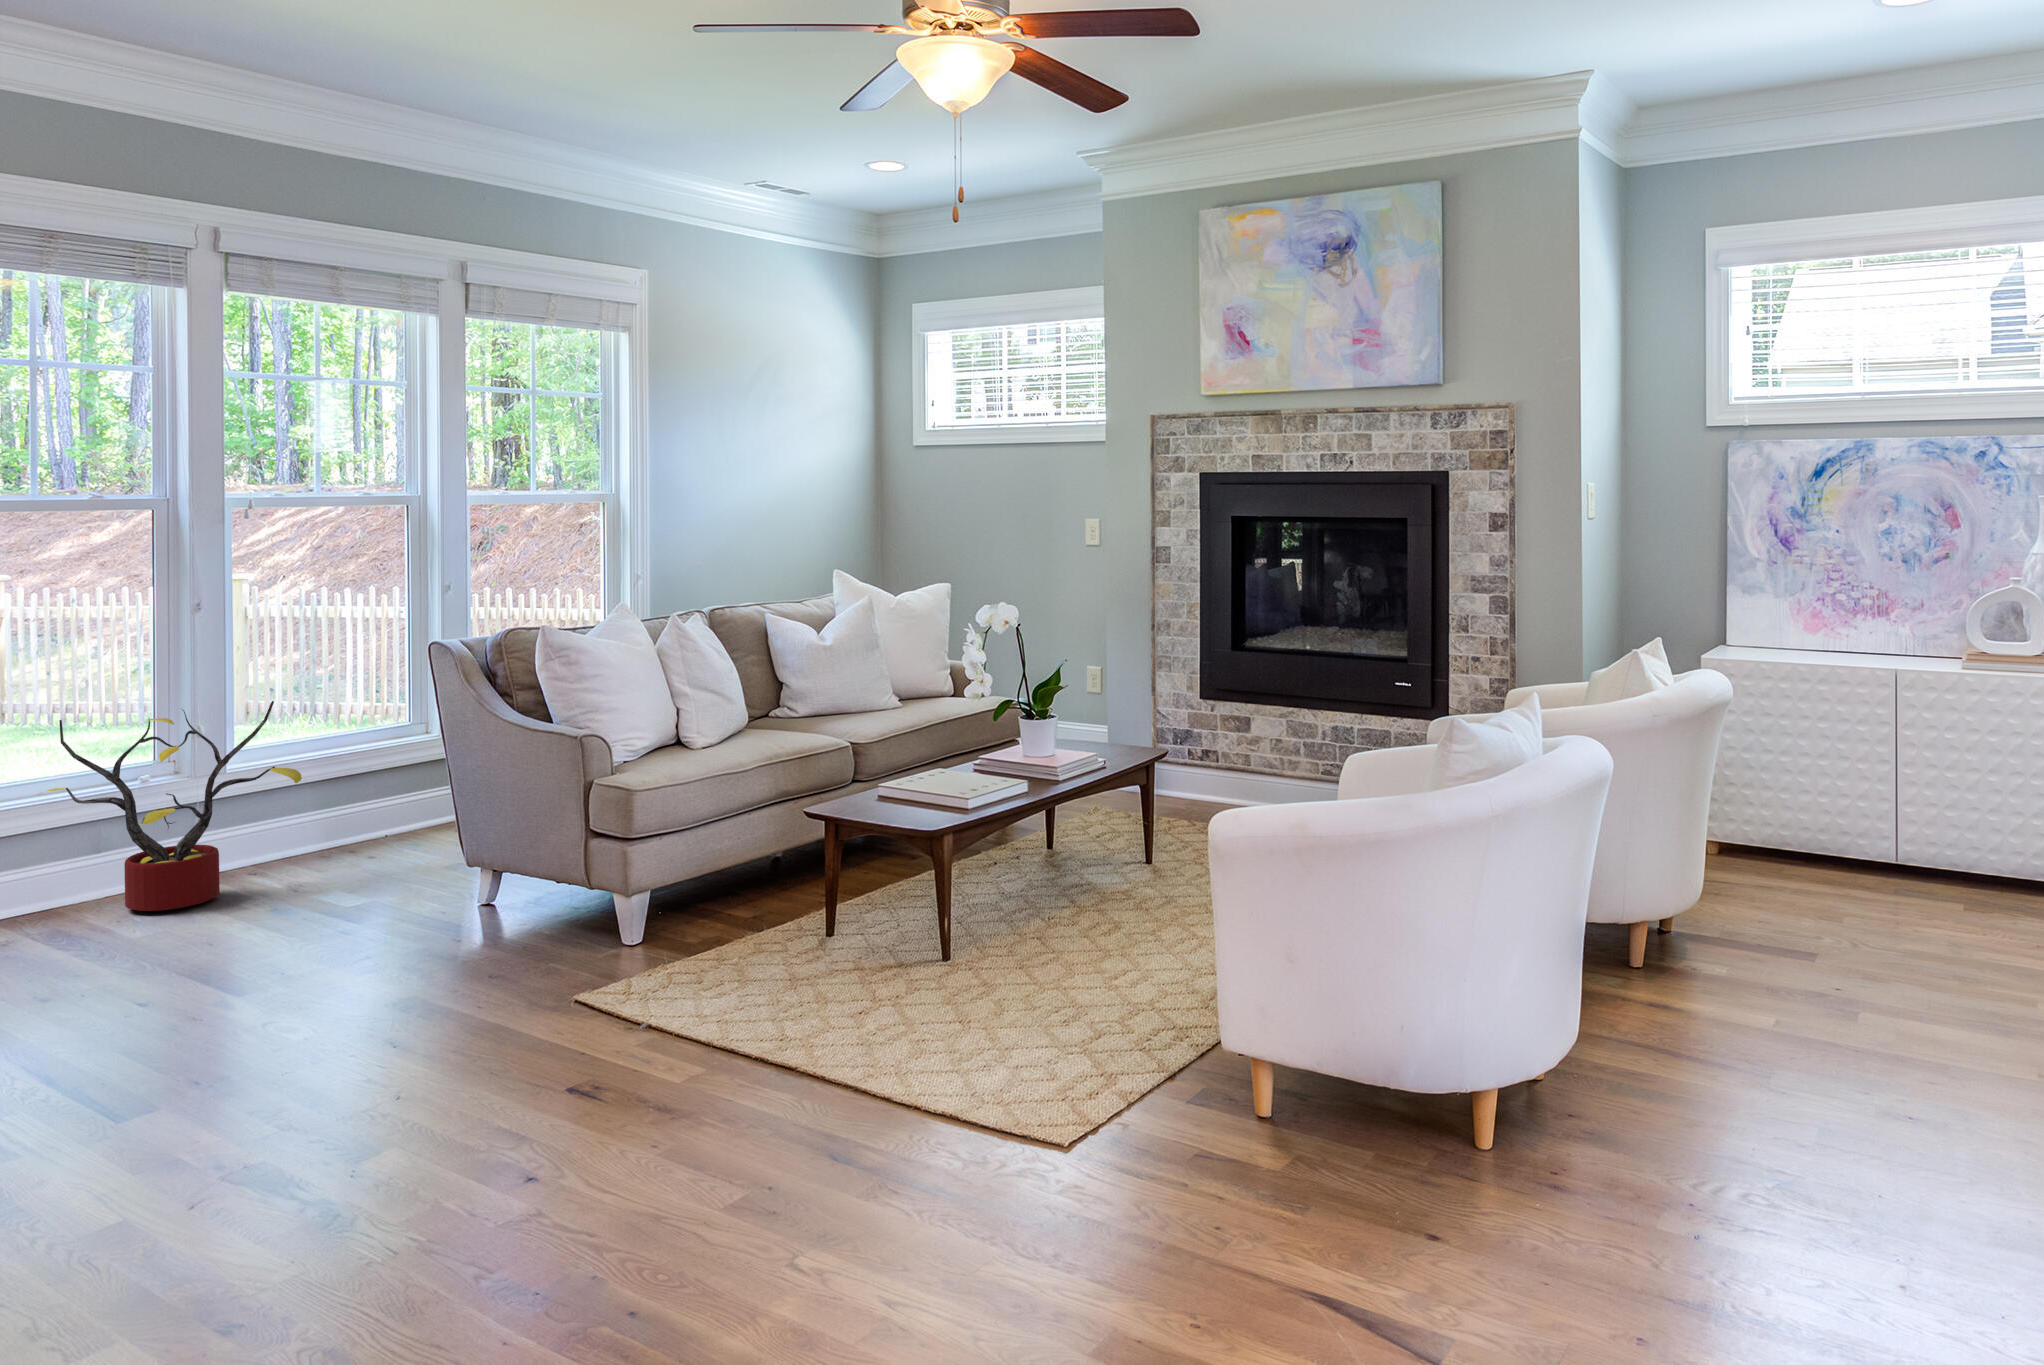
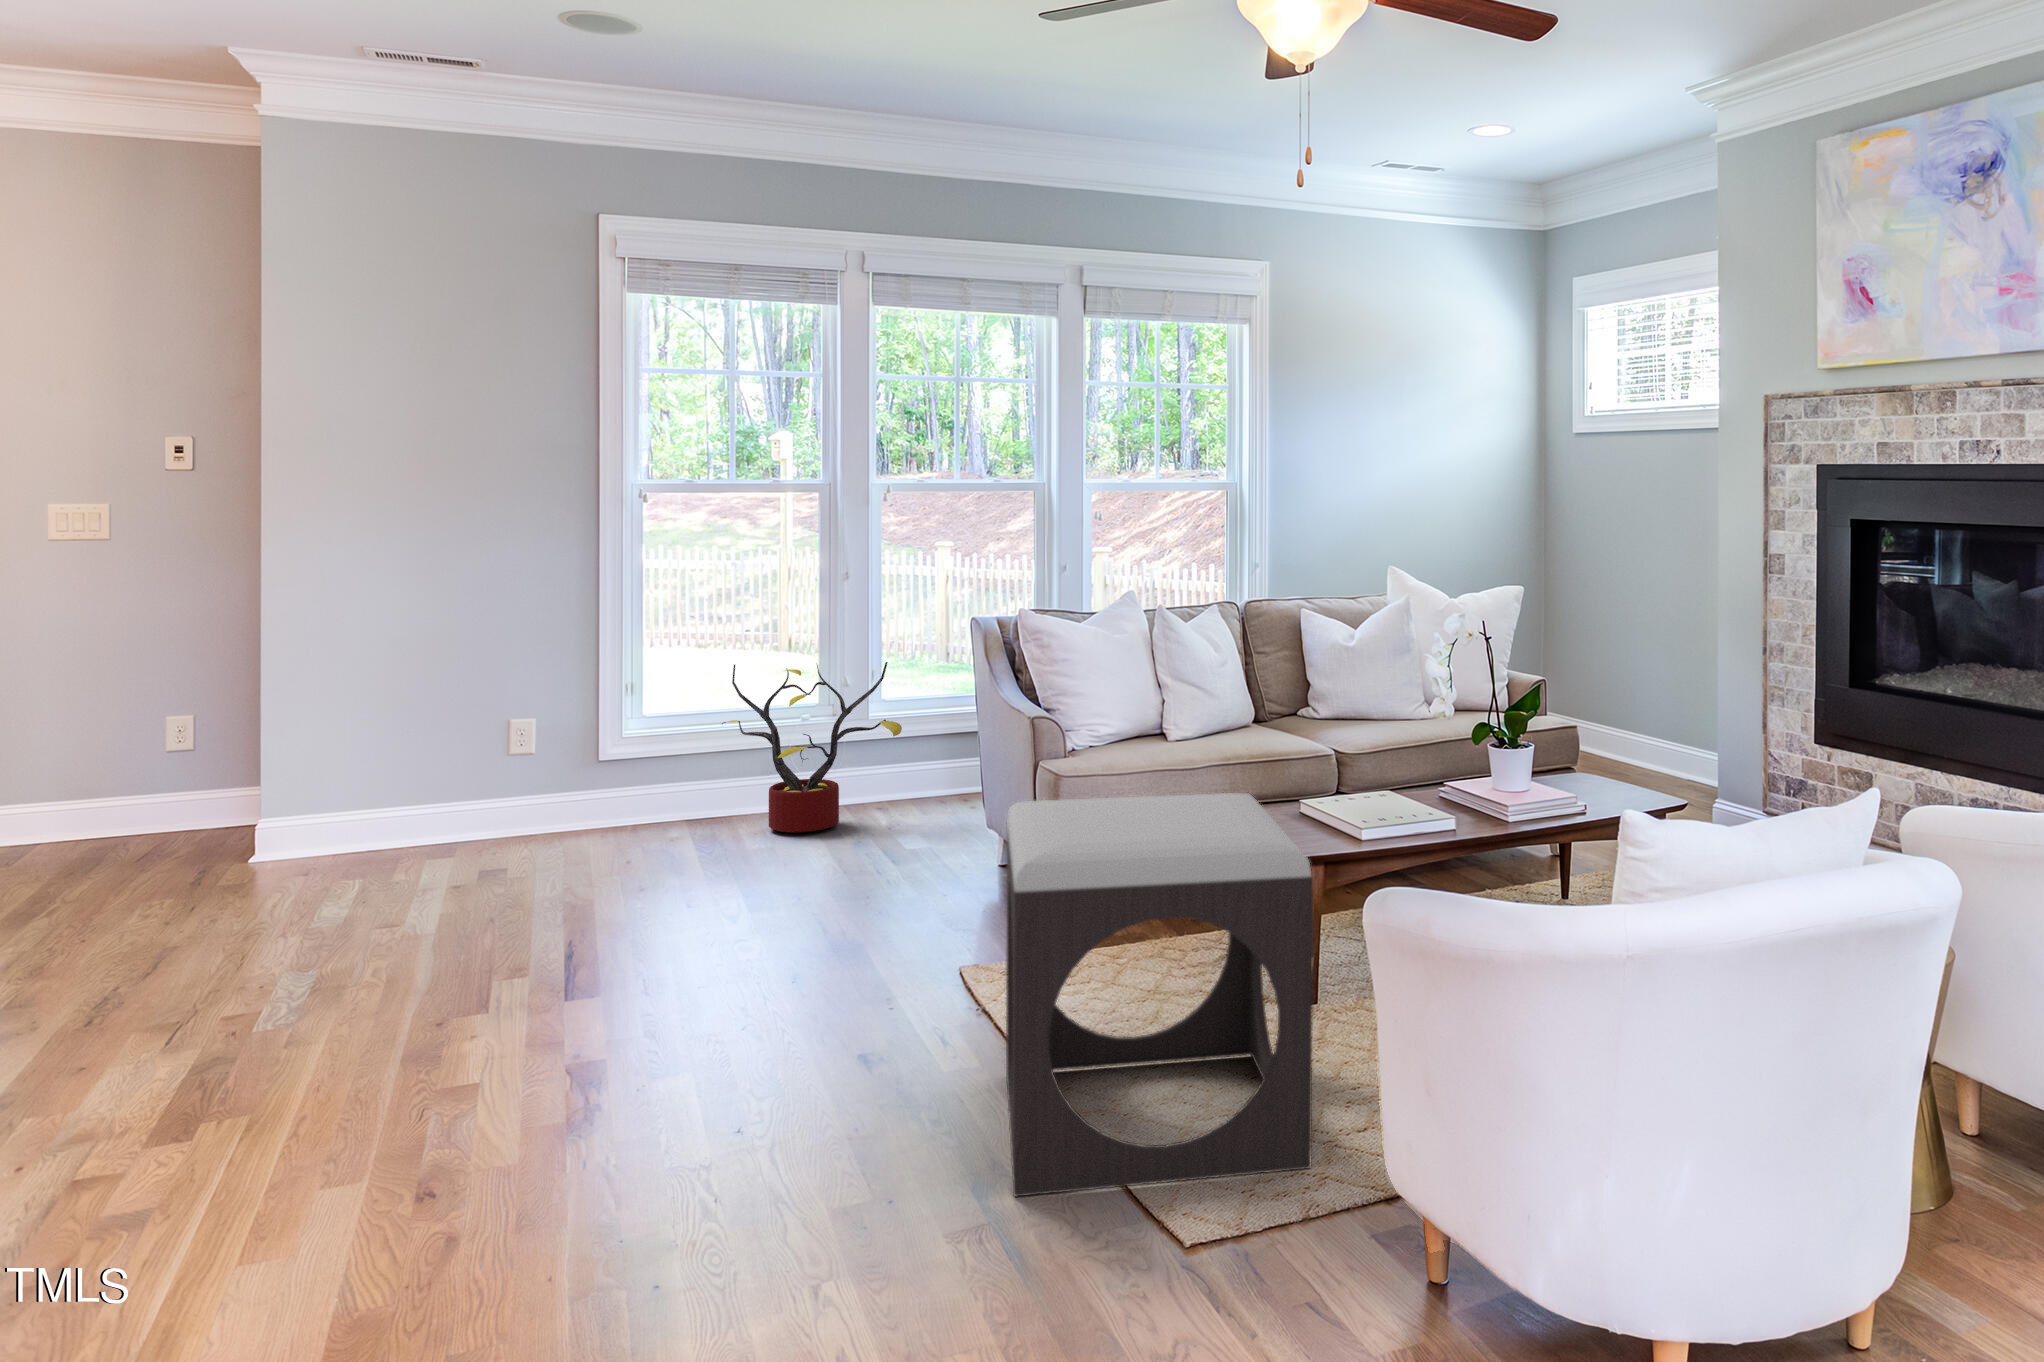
footstool: none [741,770,1090,1148] -> present [1006,793,1313,1196]

